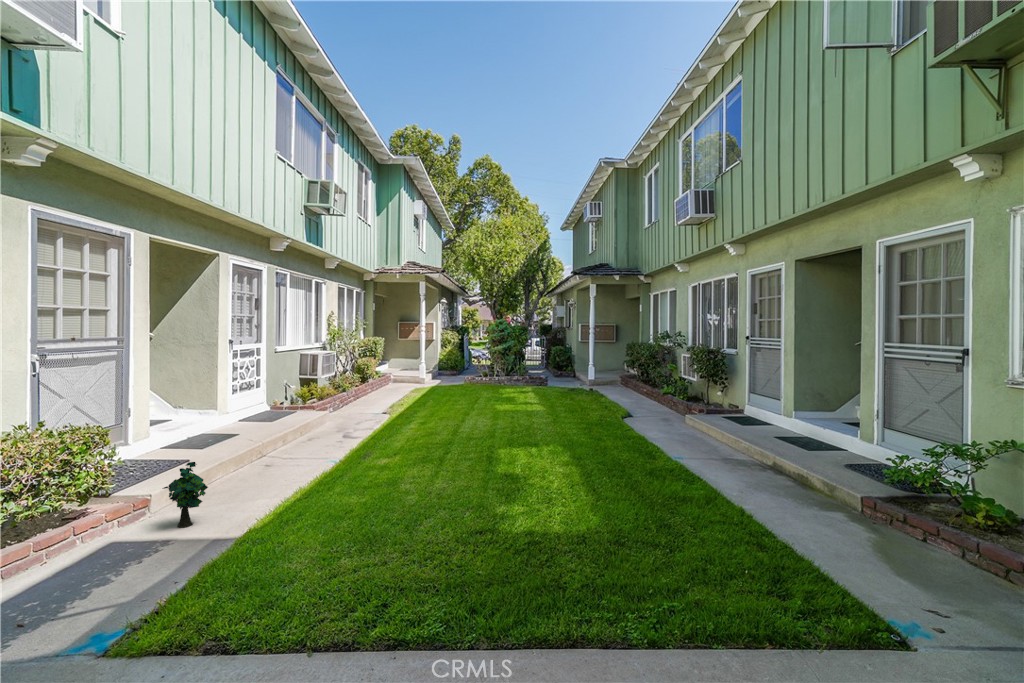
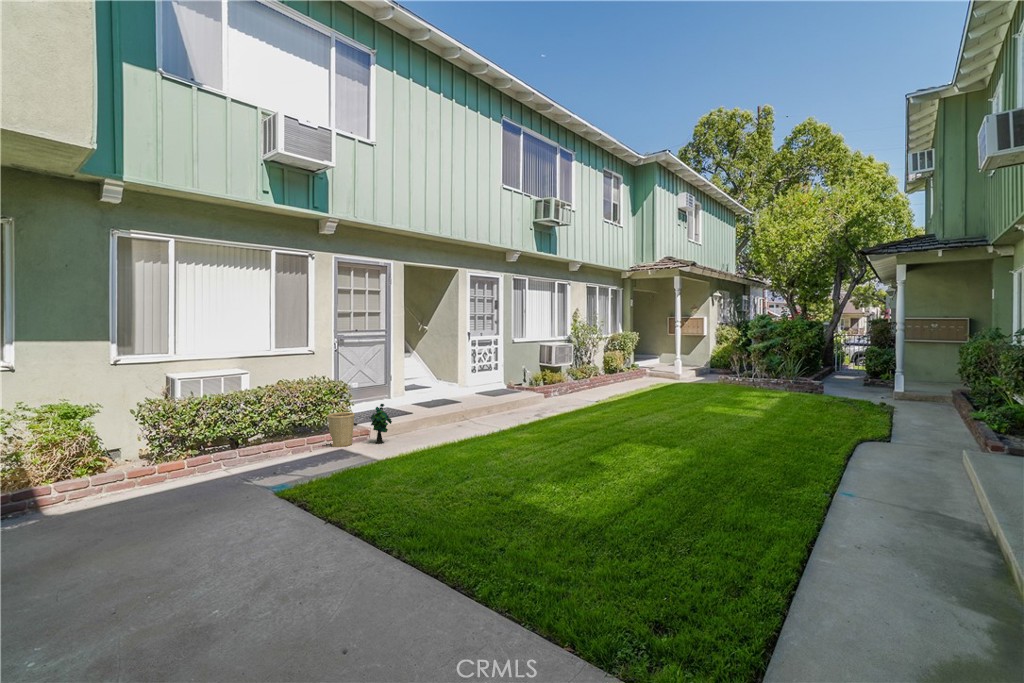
basket: none [80,482,139,553] -> present [327,408,355,447]

